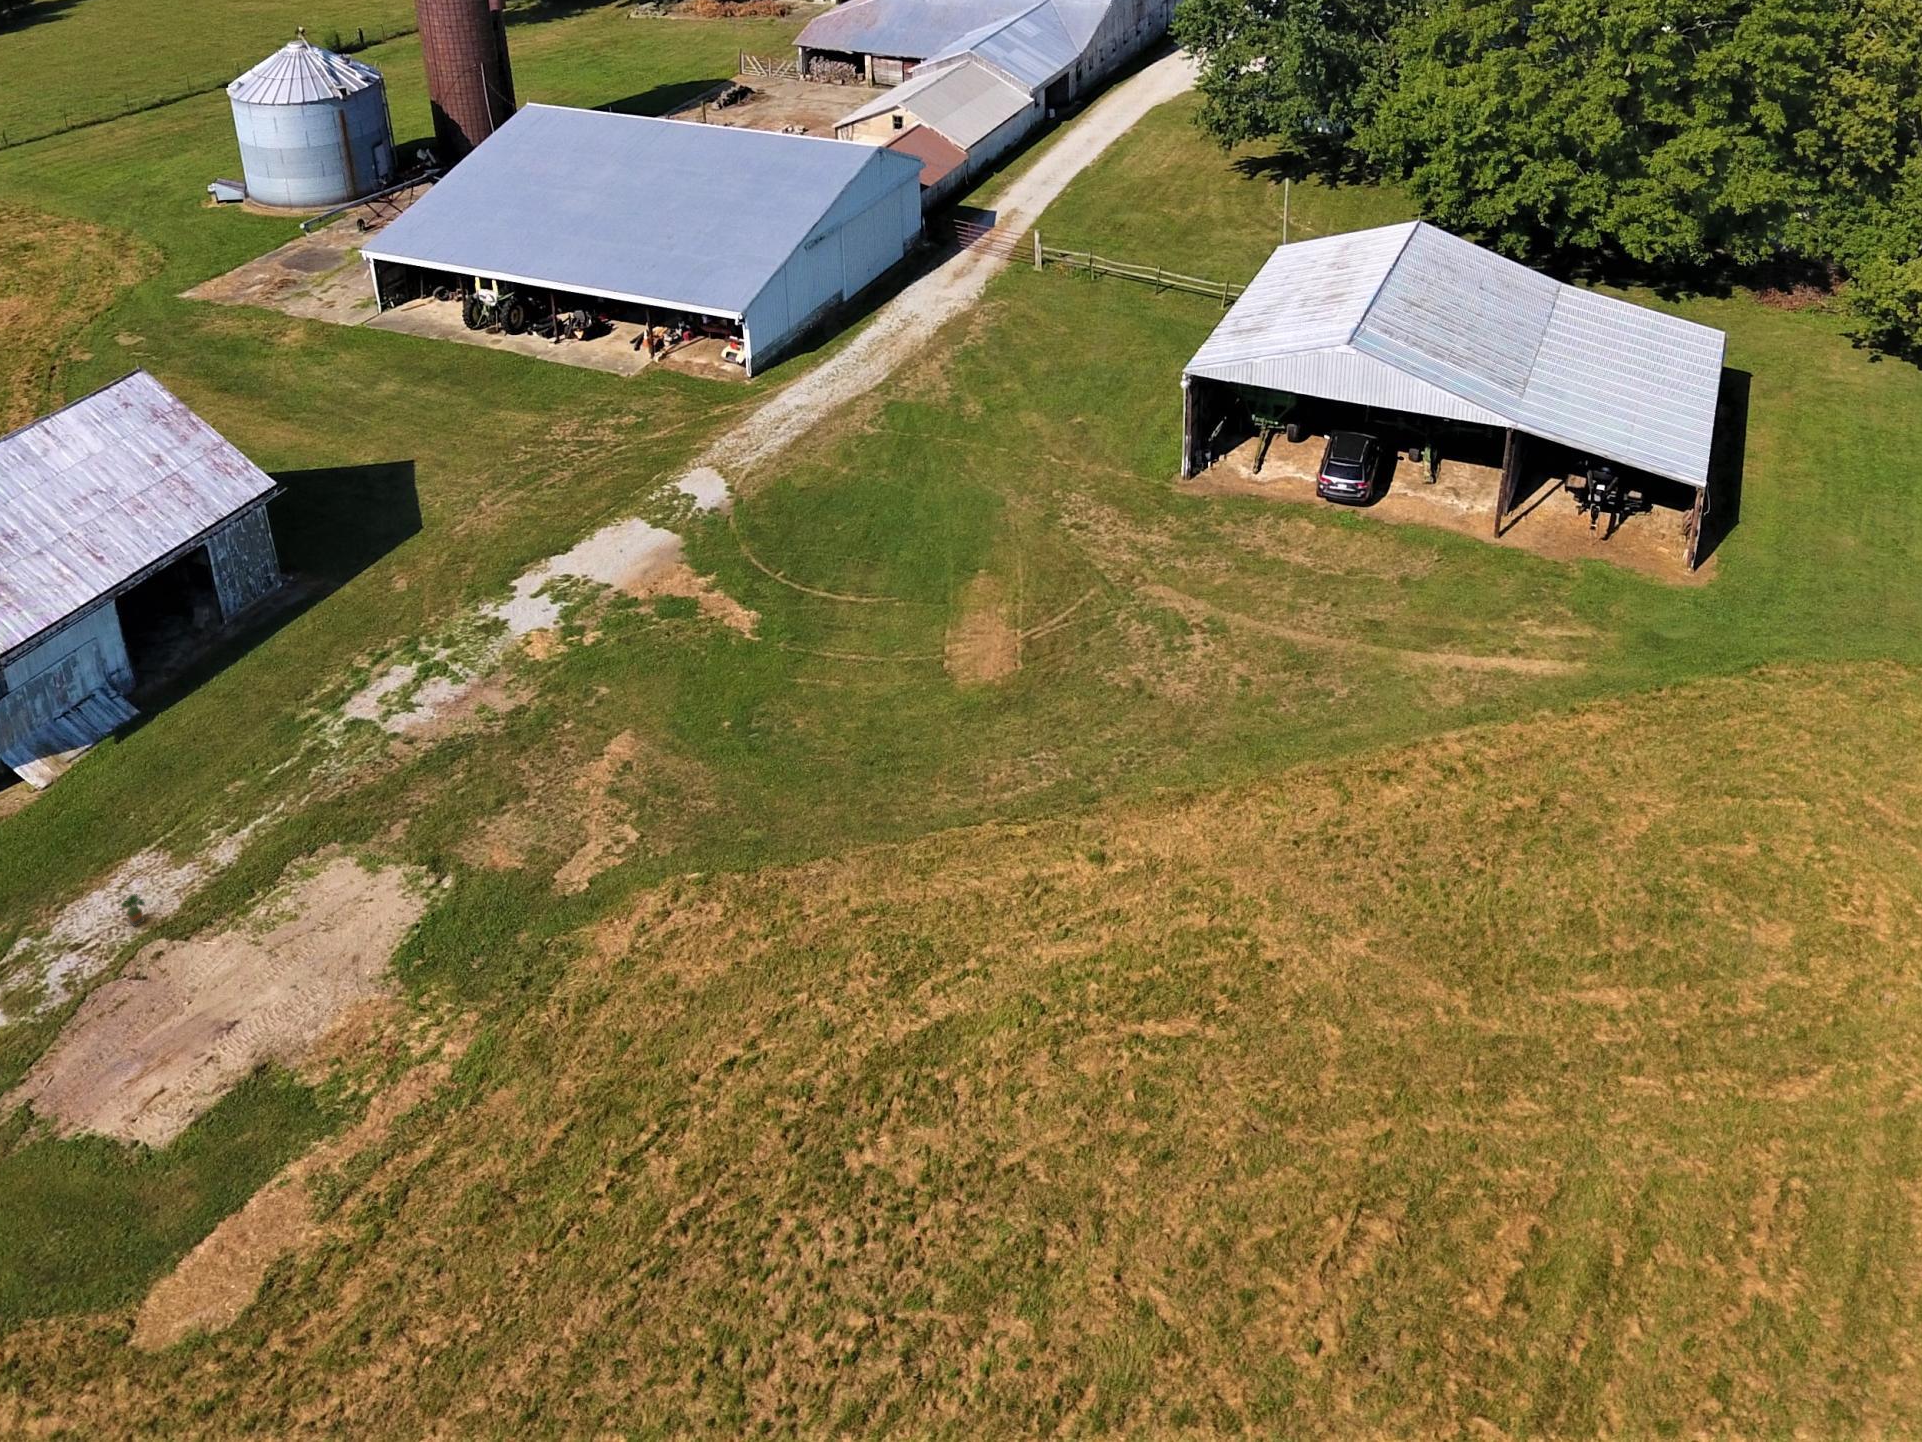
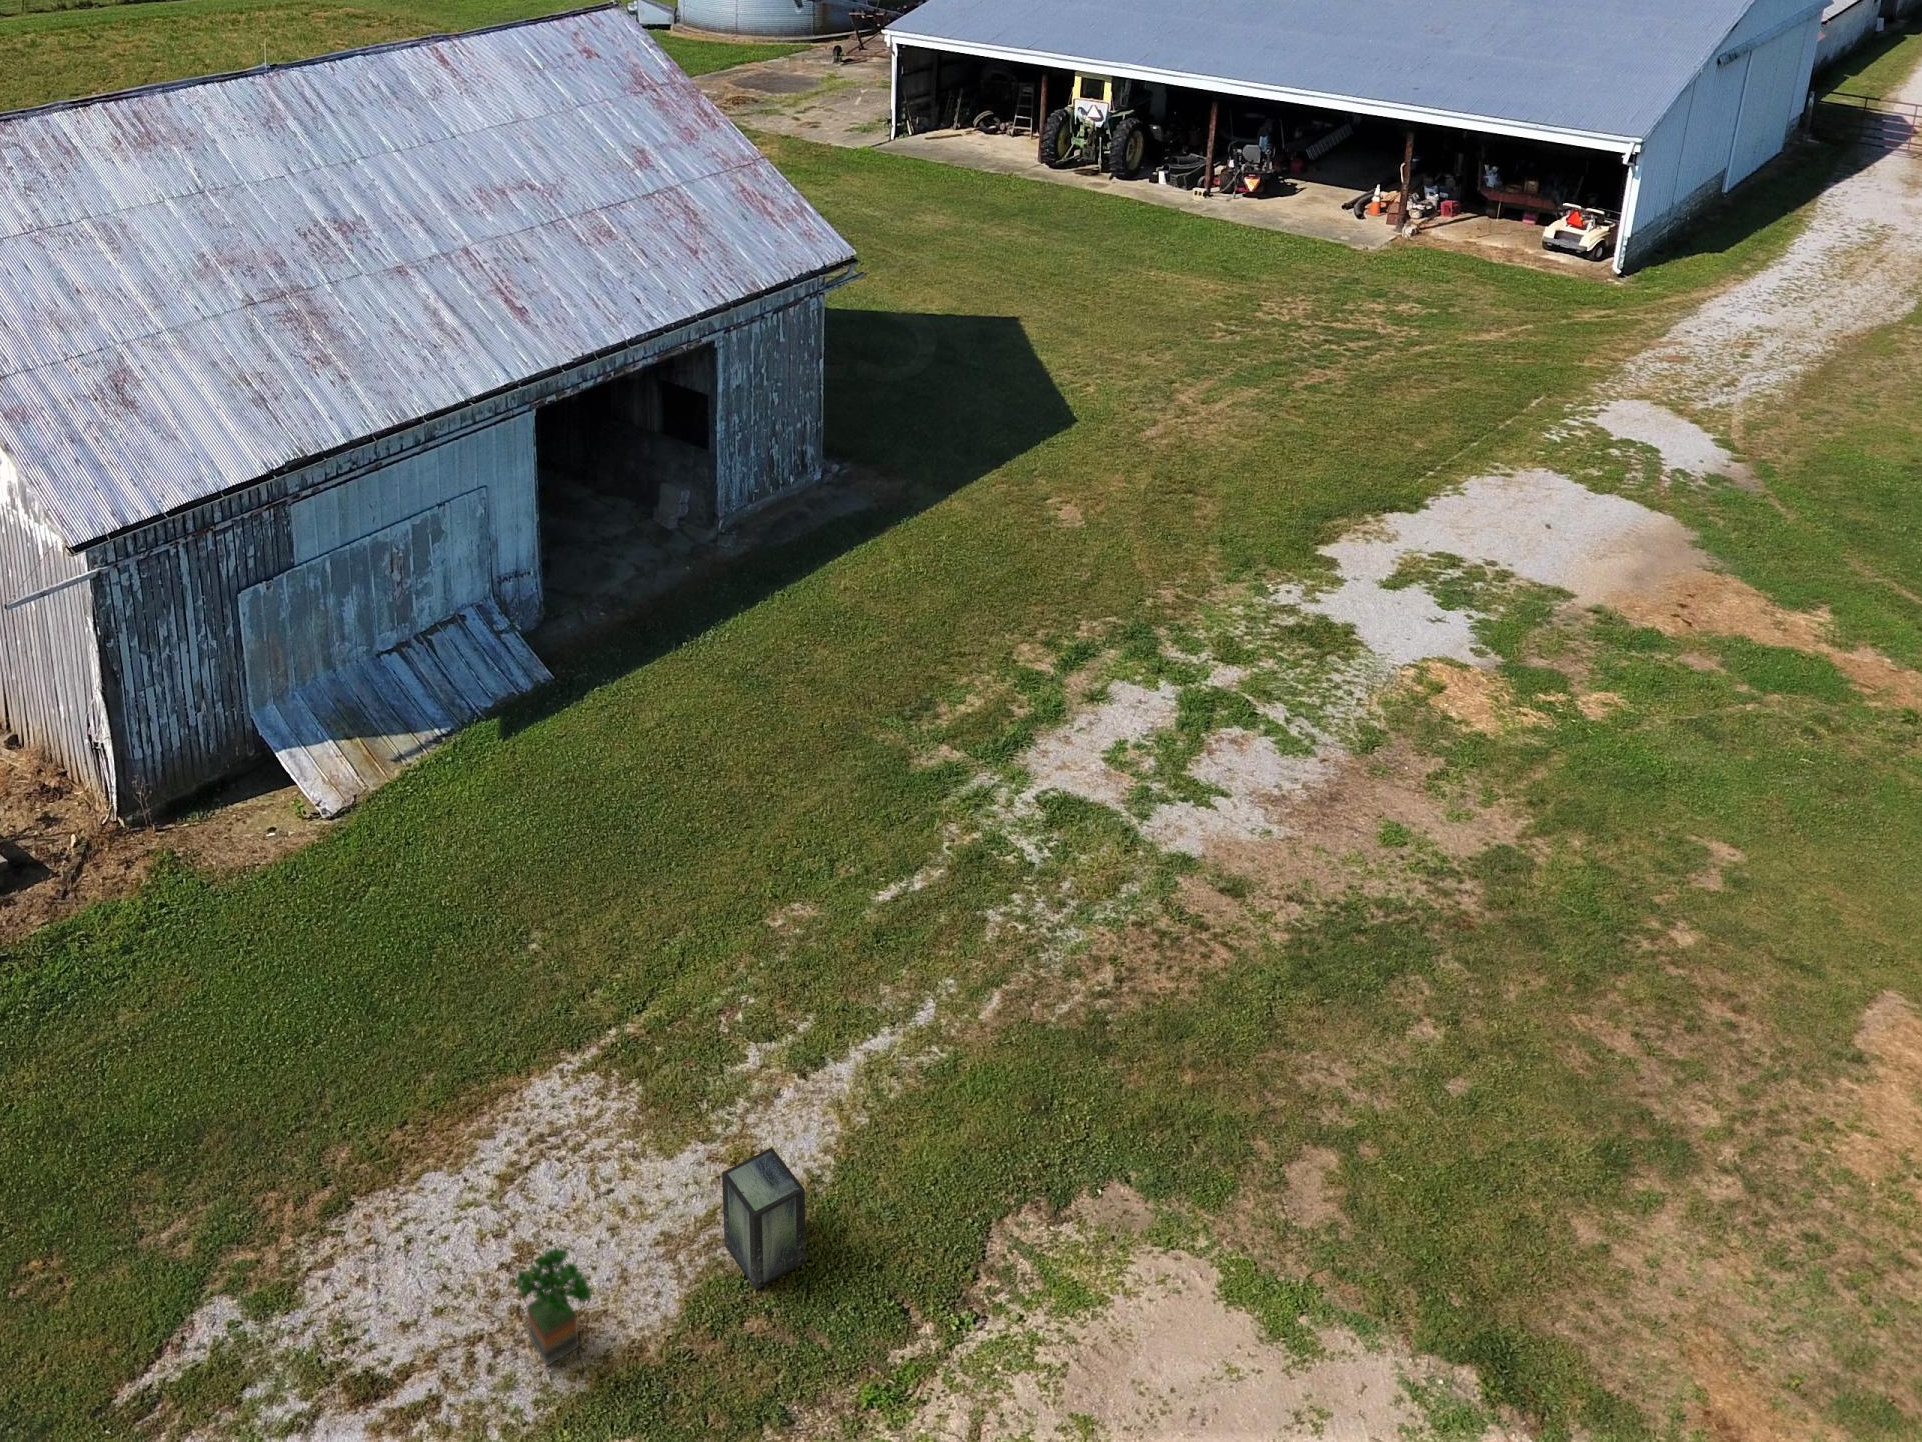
storage box: none [188,853,221,894] -> present [722,1147,806,1290]

